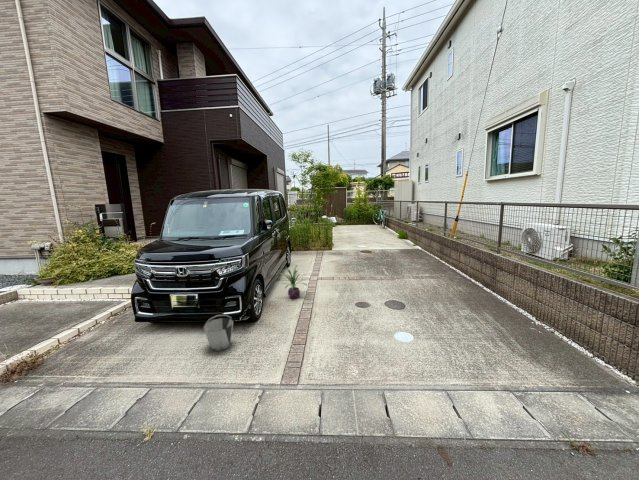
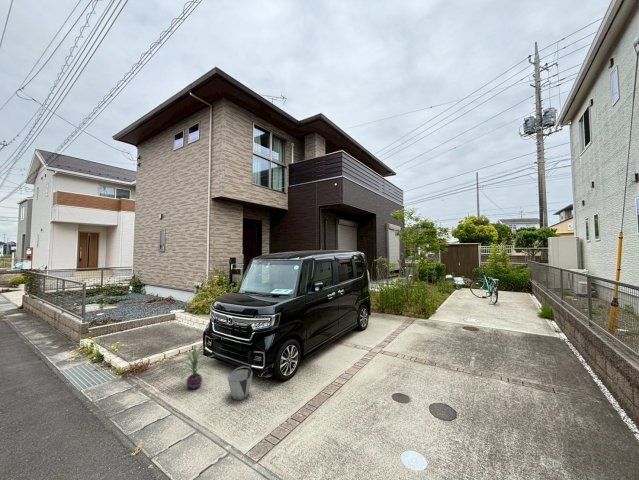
decorative plant: present [281,266,307,299] -> present [178,345,209,389]

